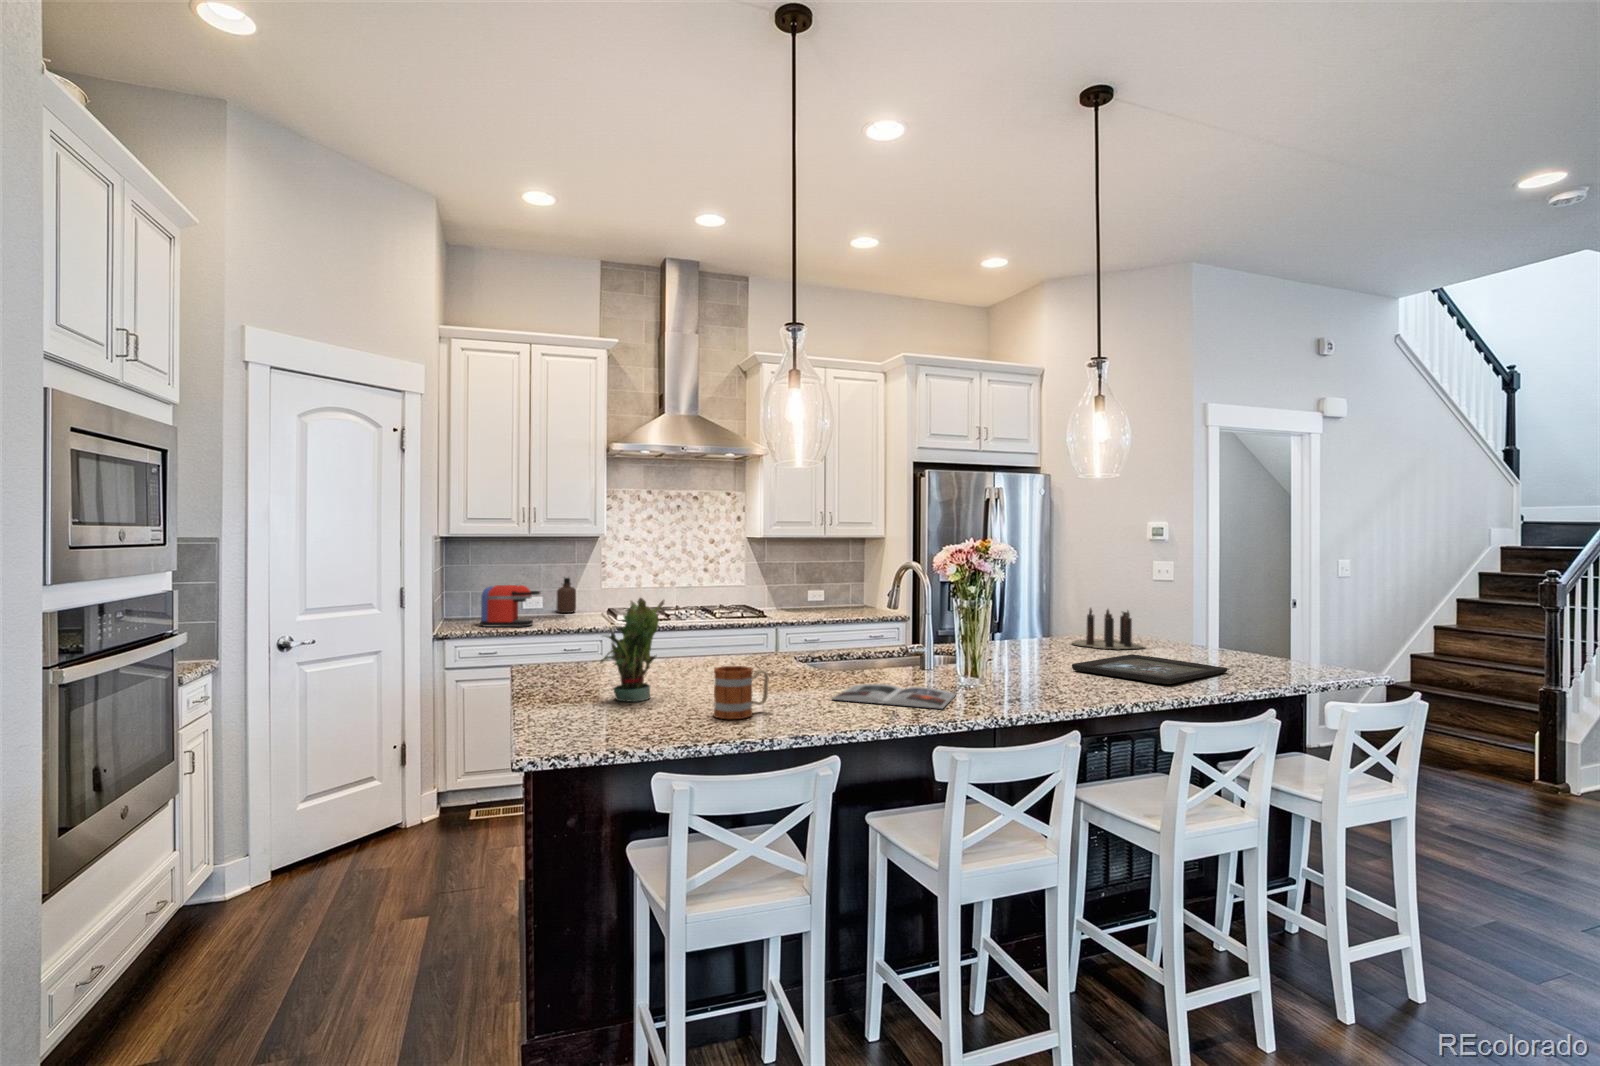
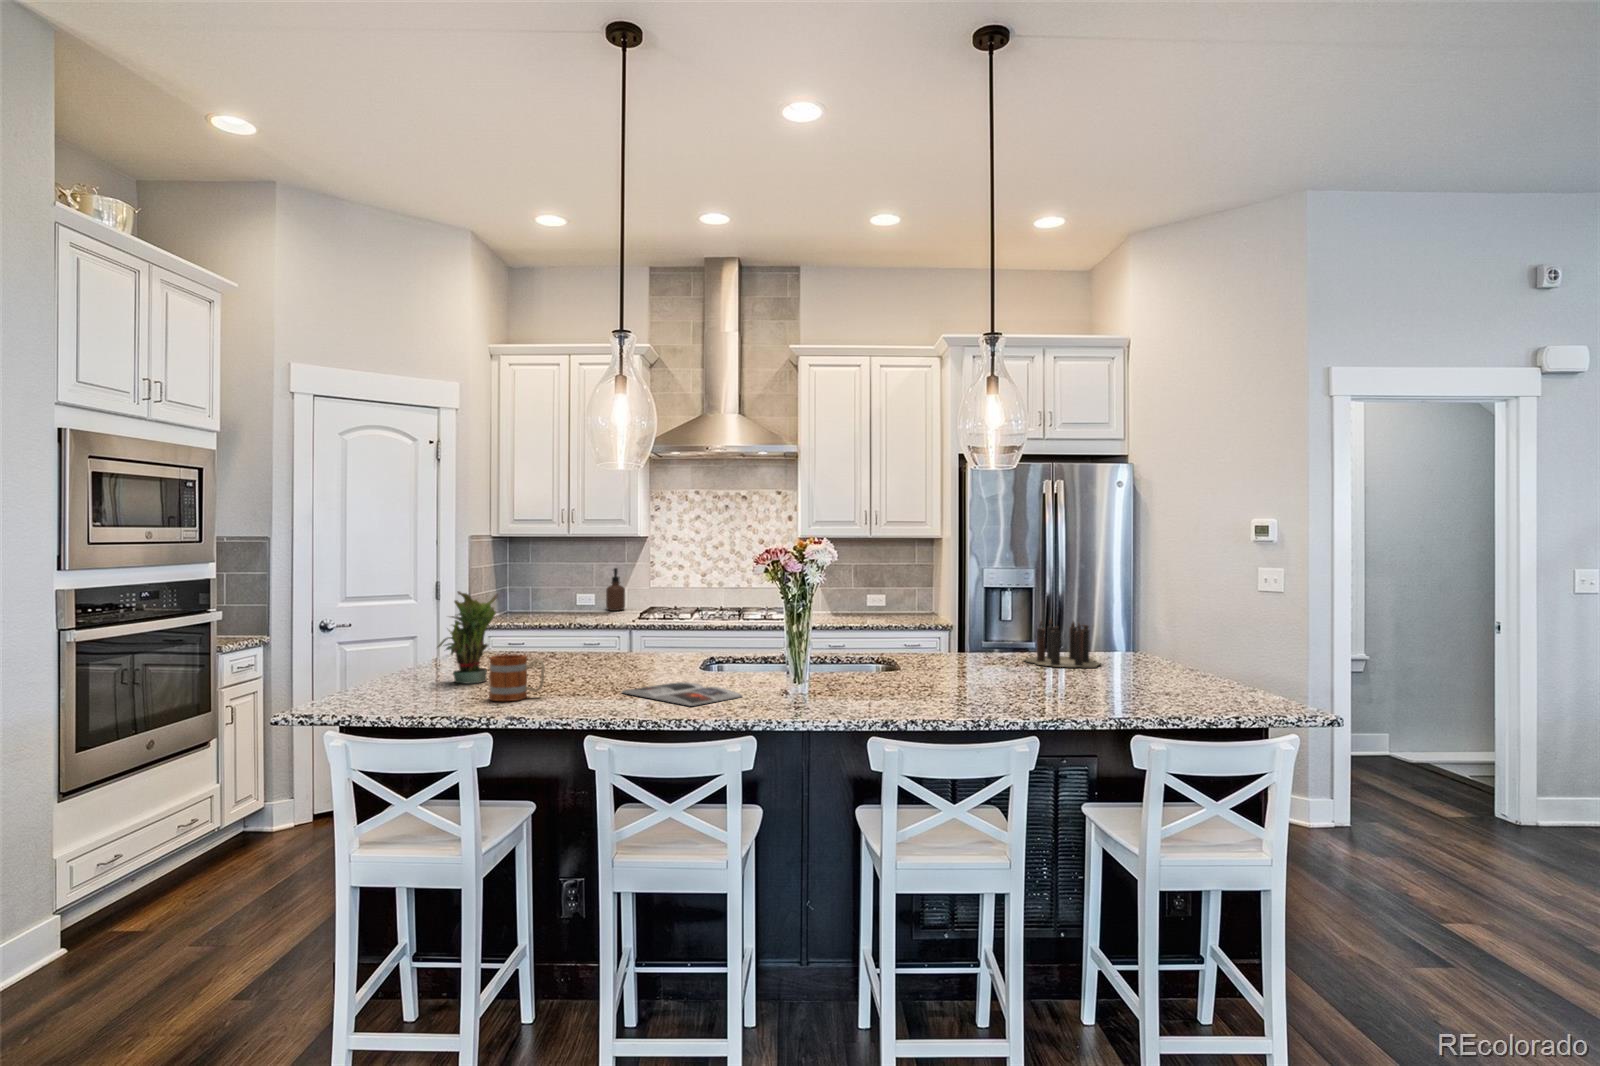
coffee maker: present [480,585,540,627] -> none [518,582,570,621]
tray: present [1072,654,1228,684] -> none [931,671,1104,701]

